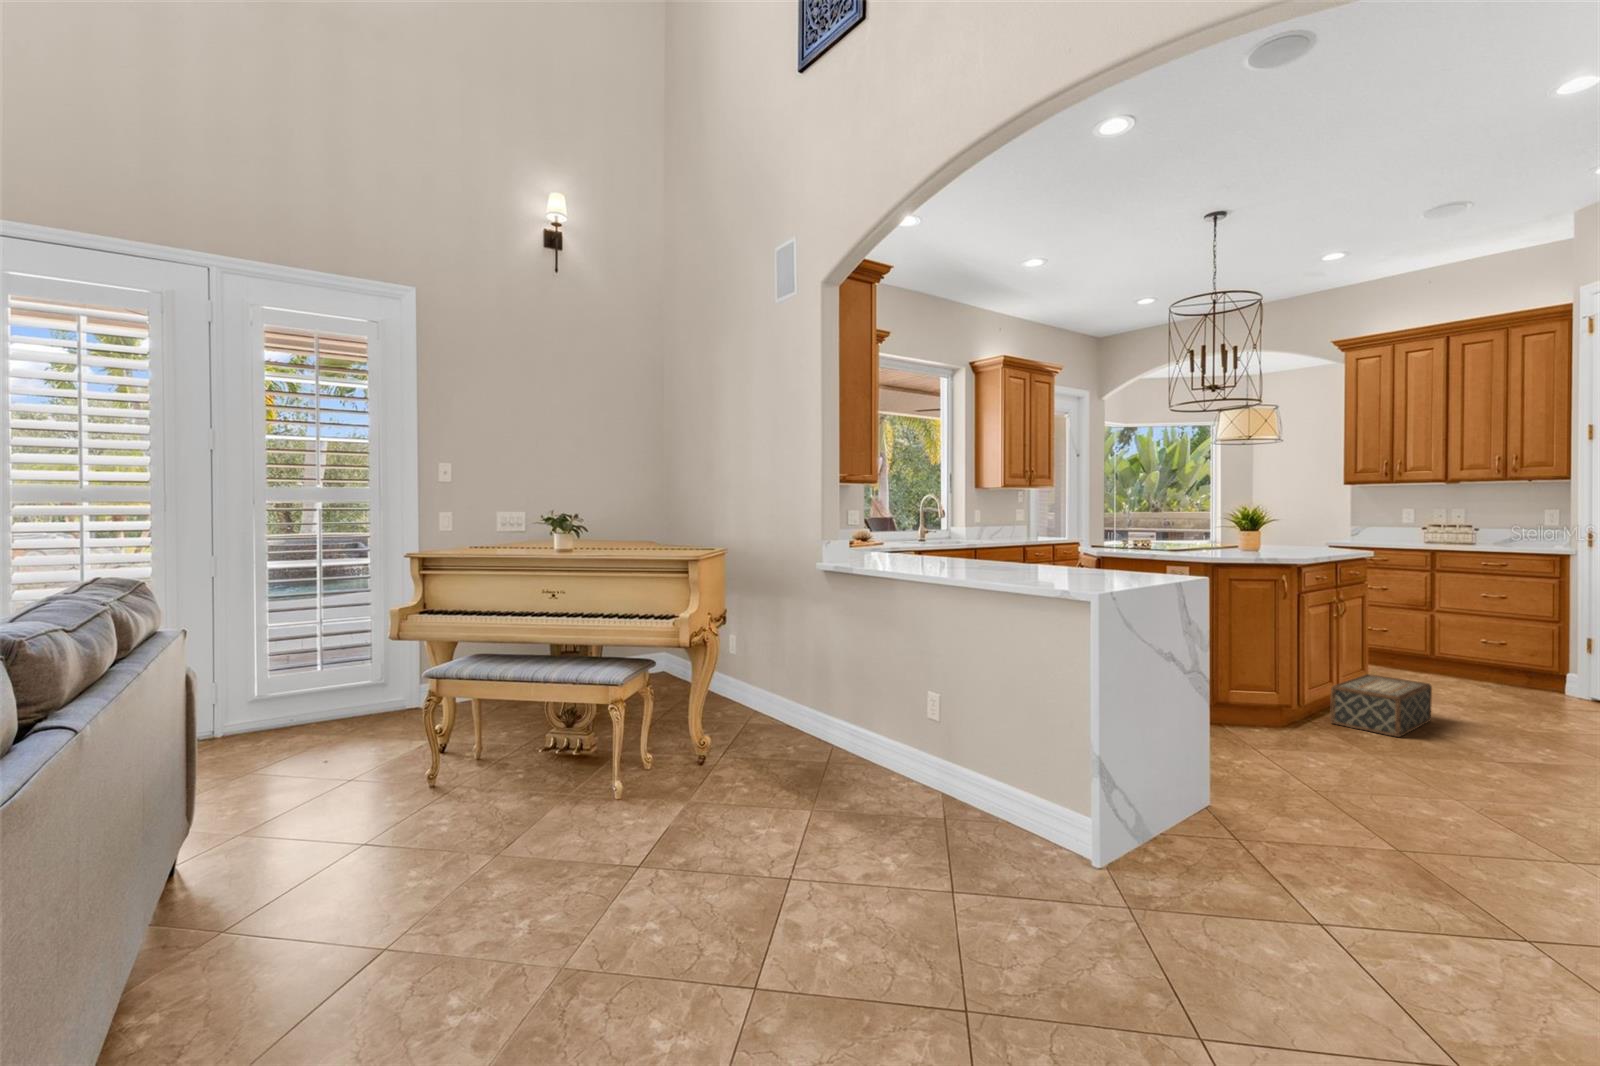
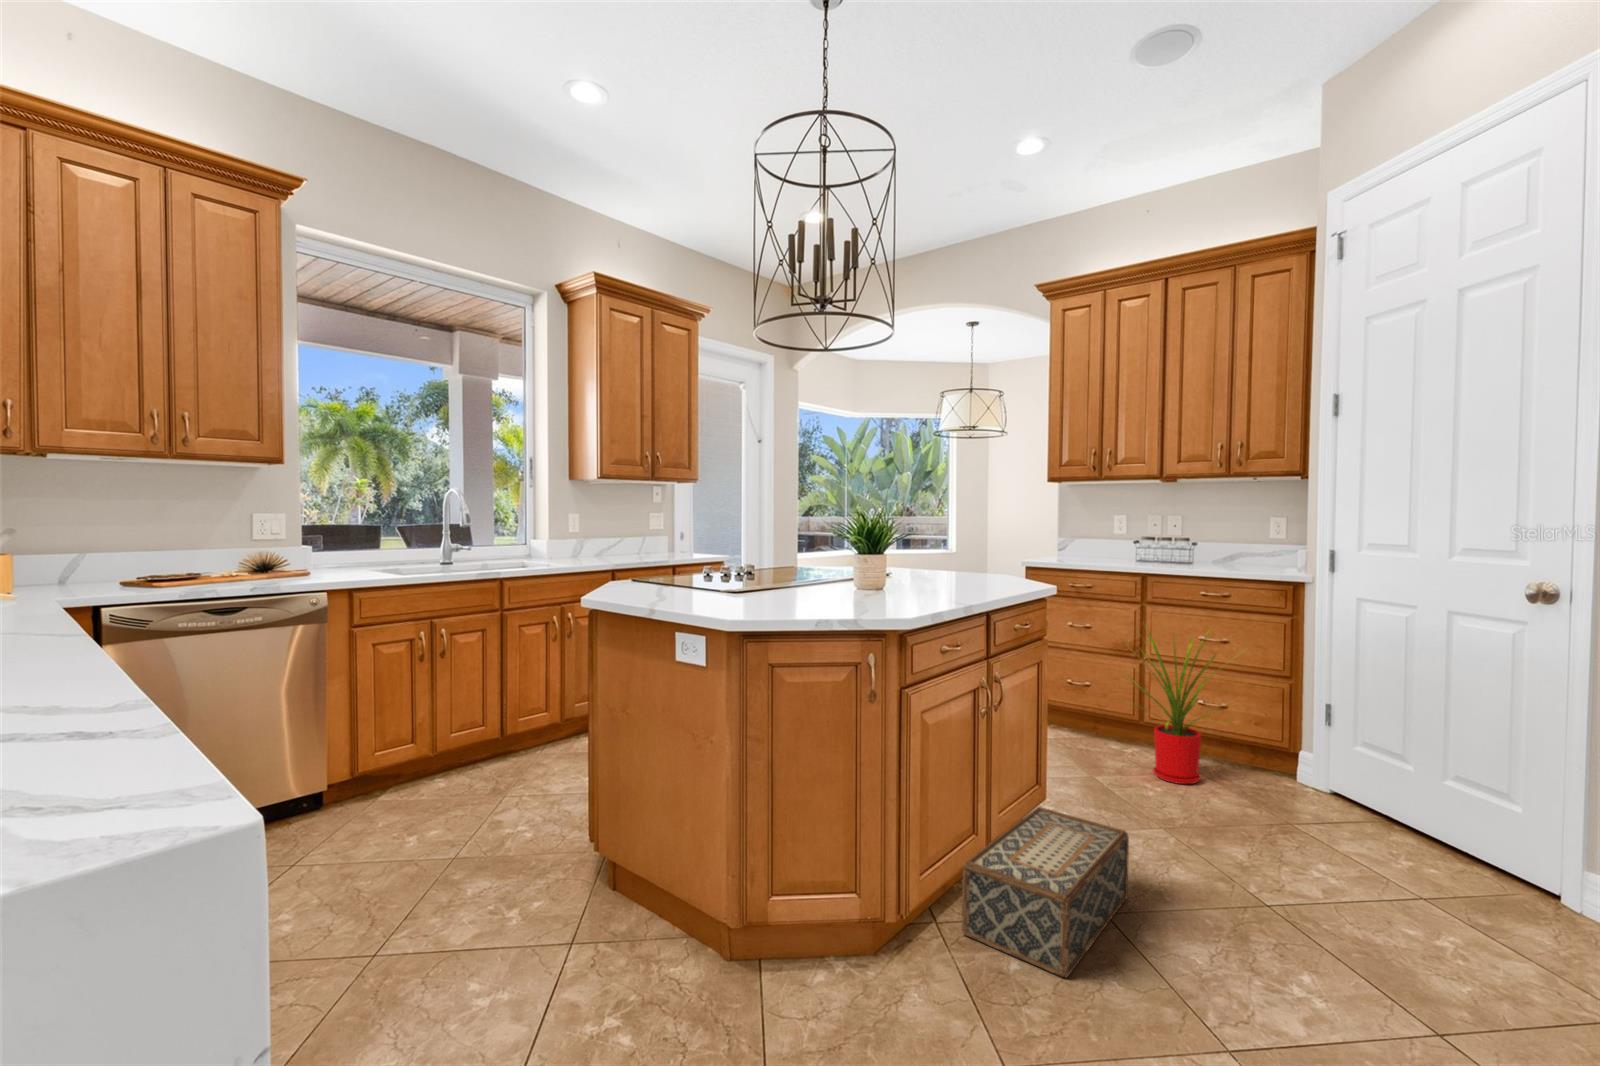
house plant: none [1411,580,1521,689] -> present [1129,632,1239,784]

